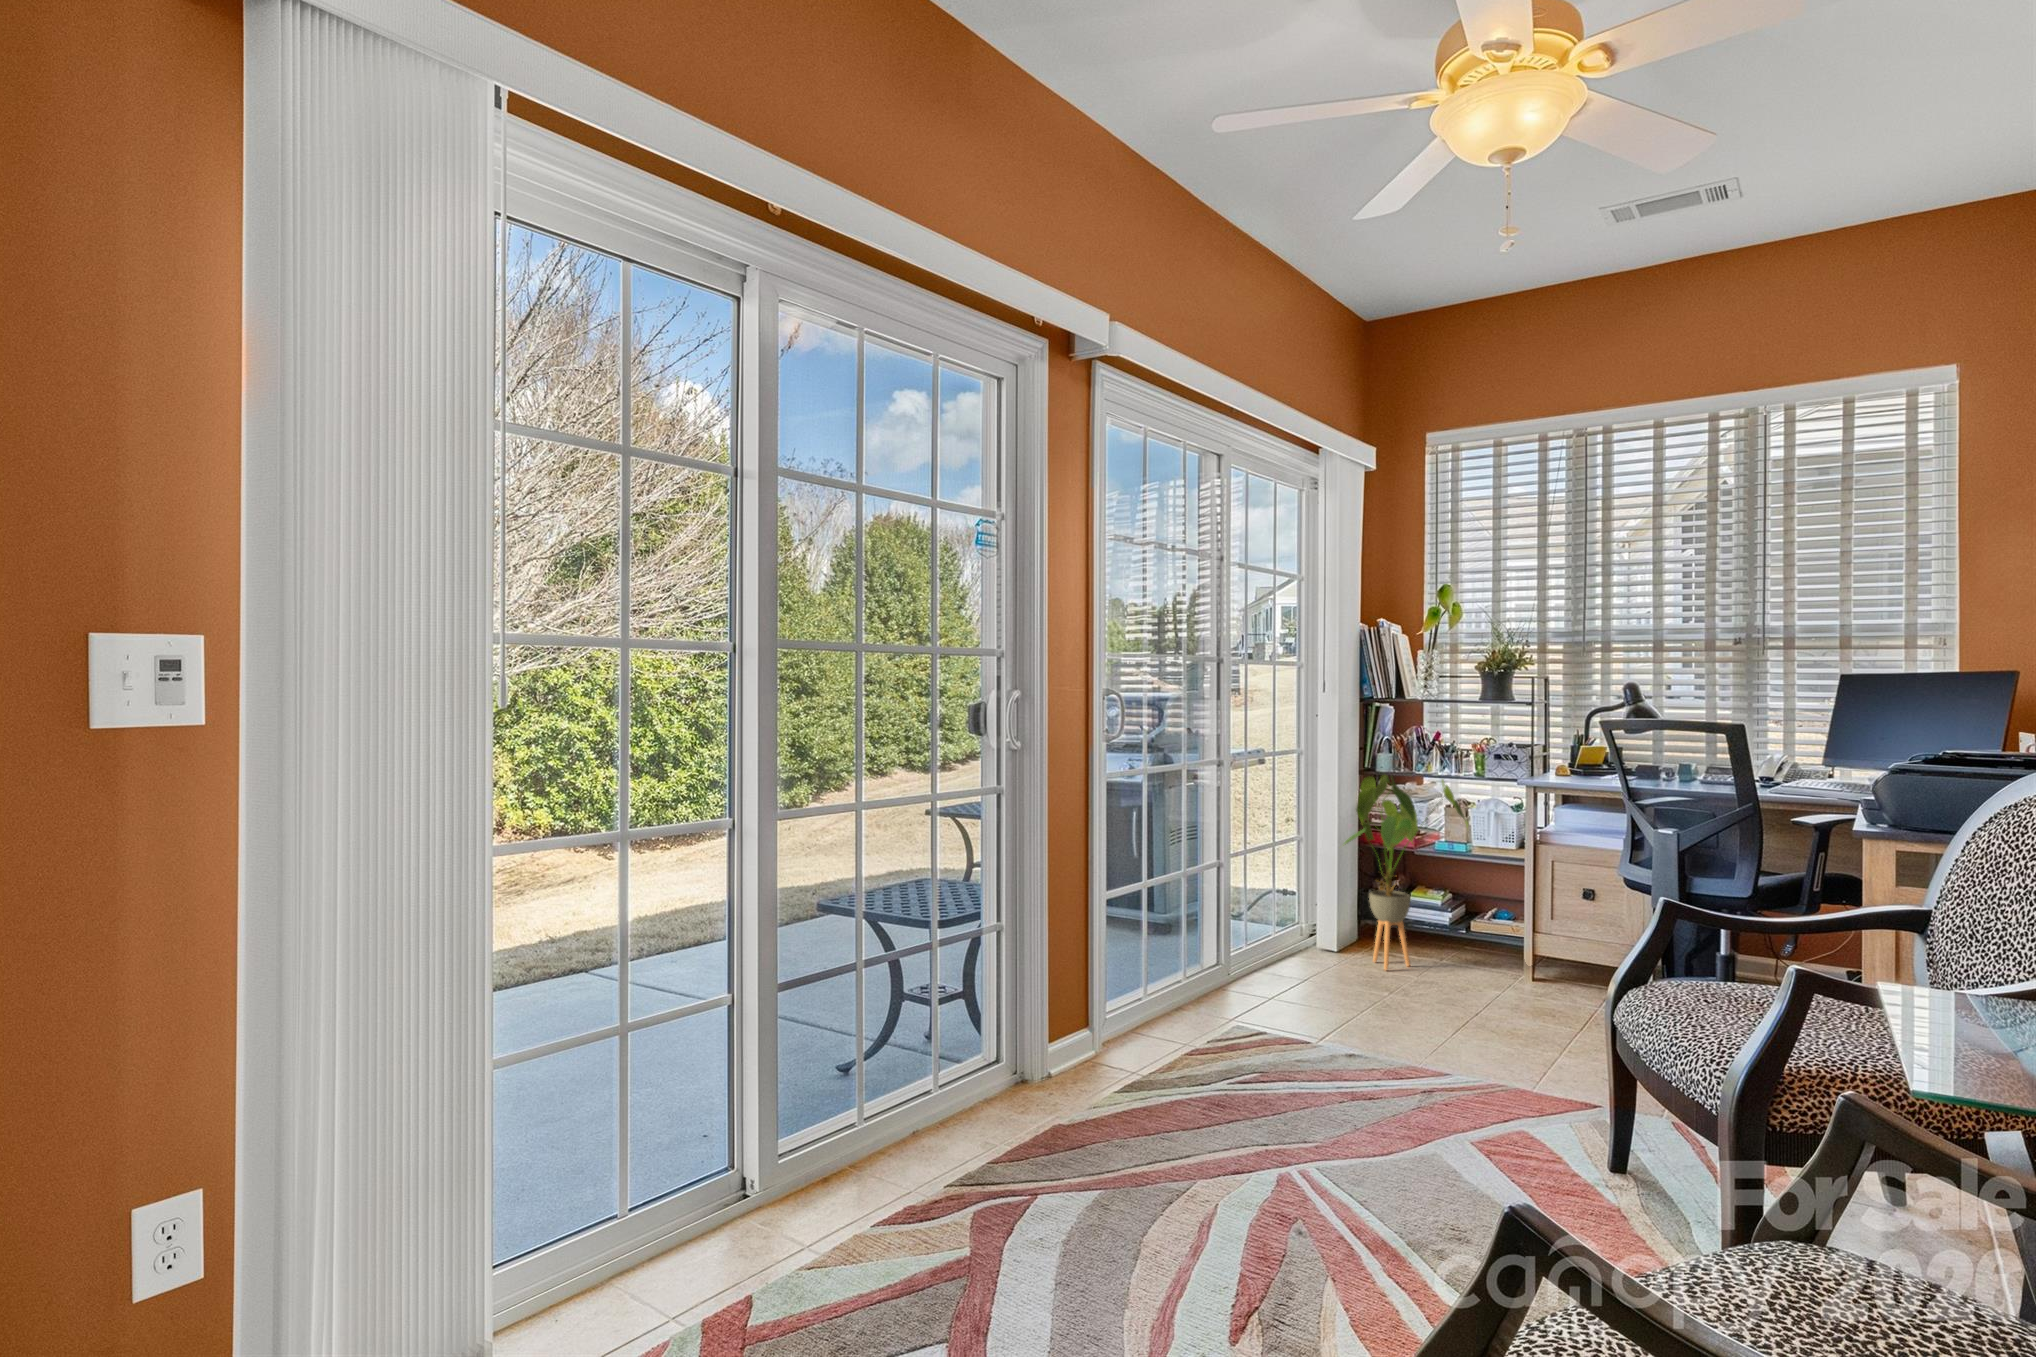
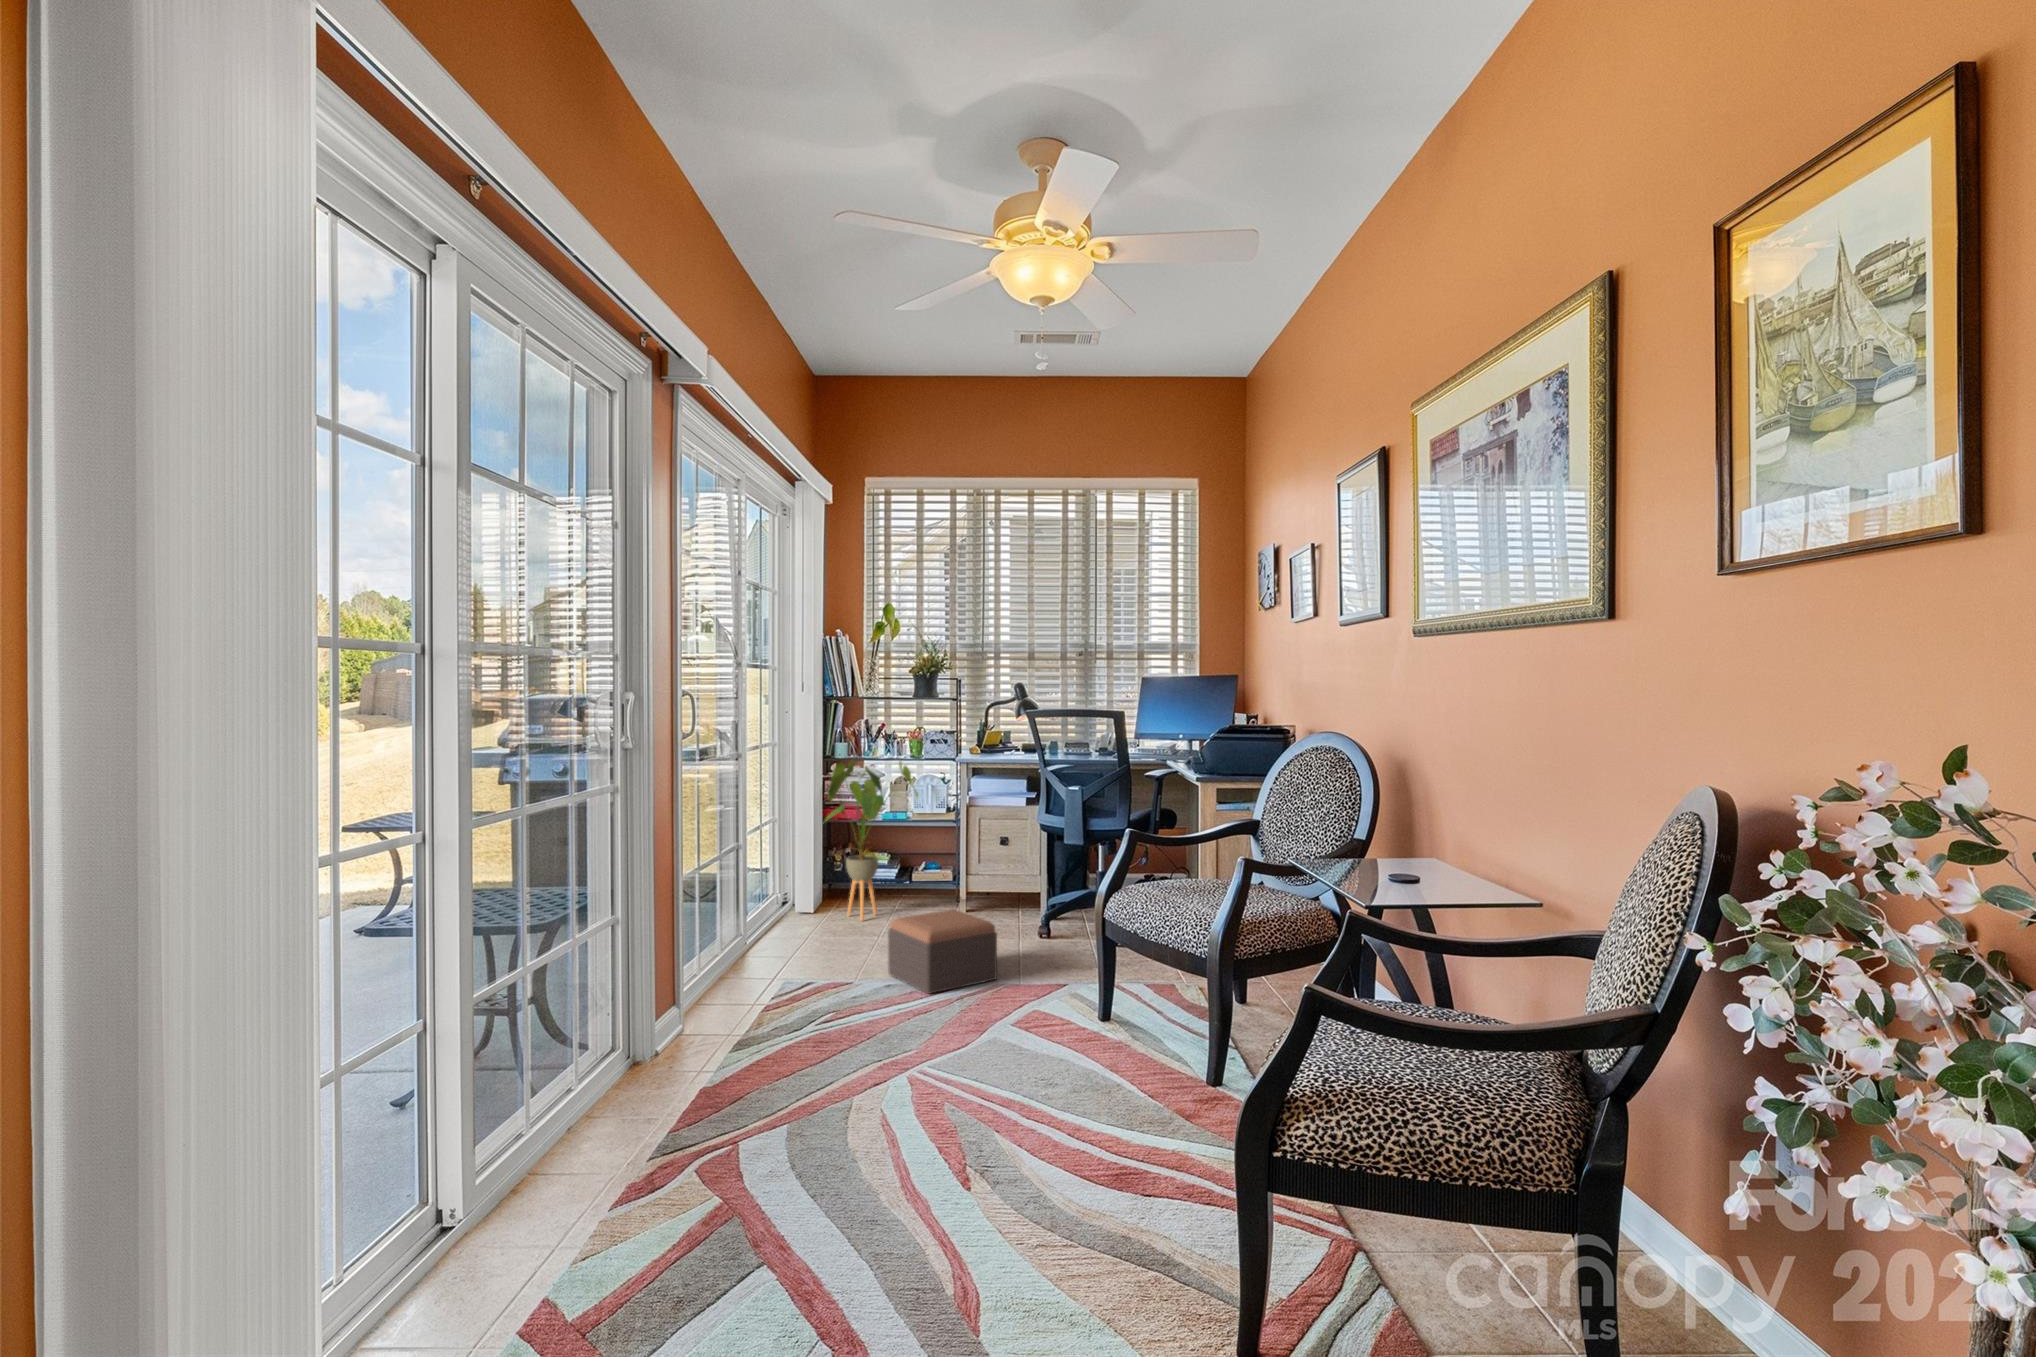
footstool: none [1361,974,1499,1079] -> present [888,910,997,994]

